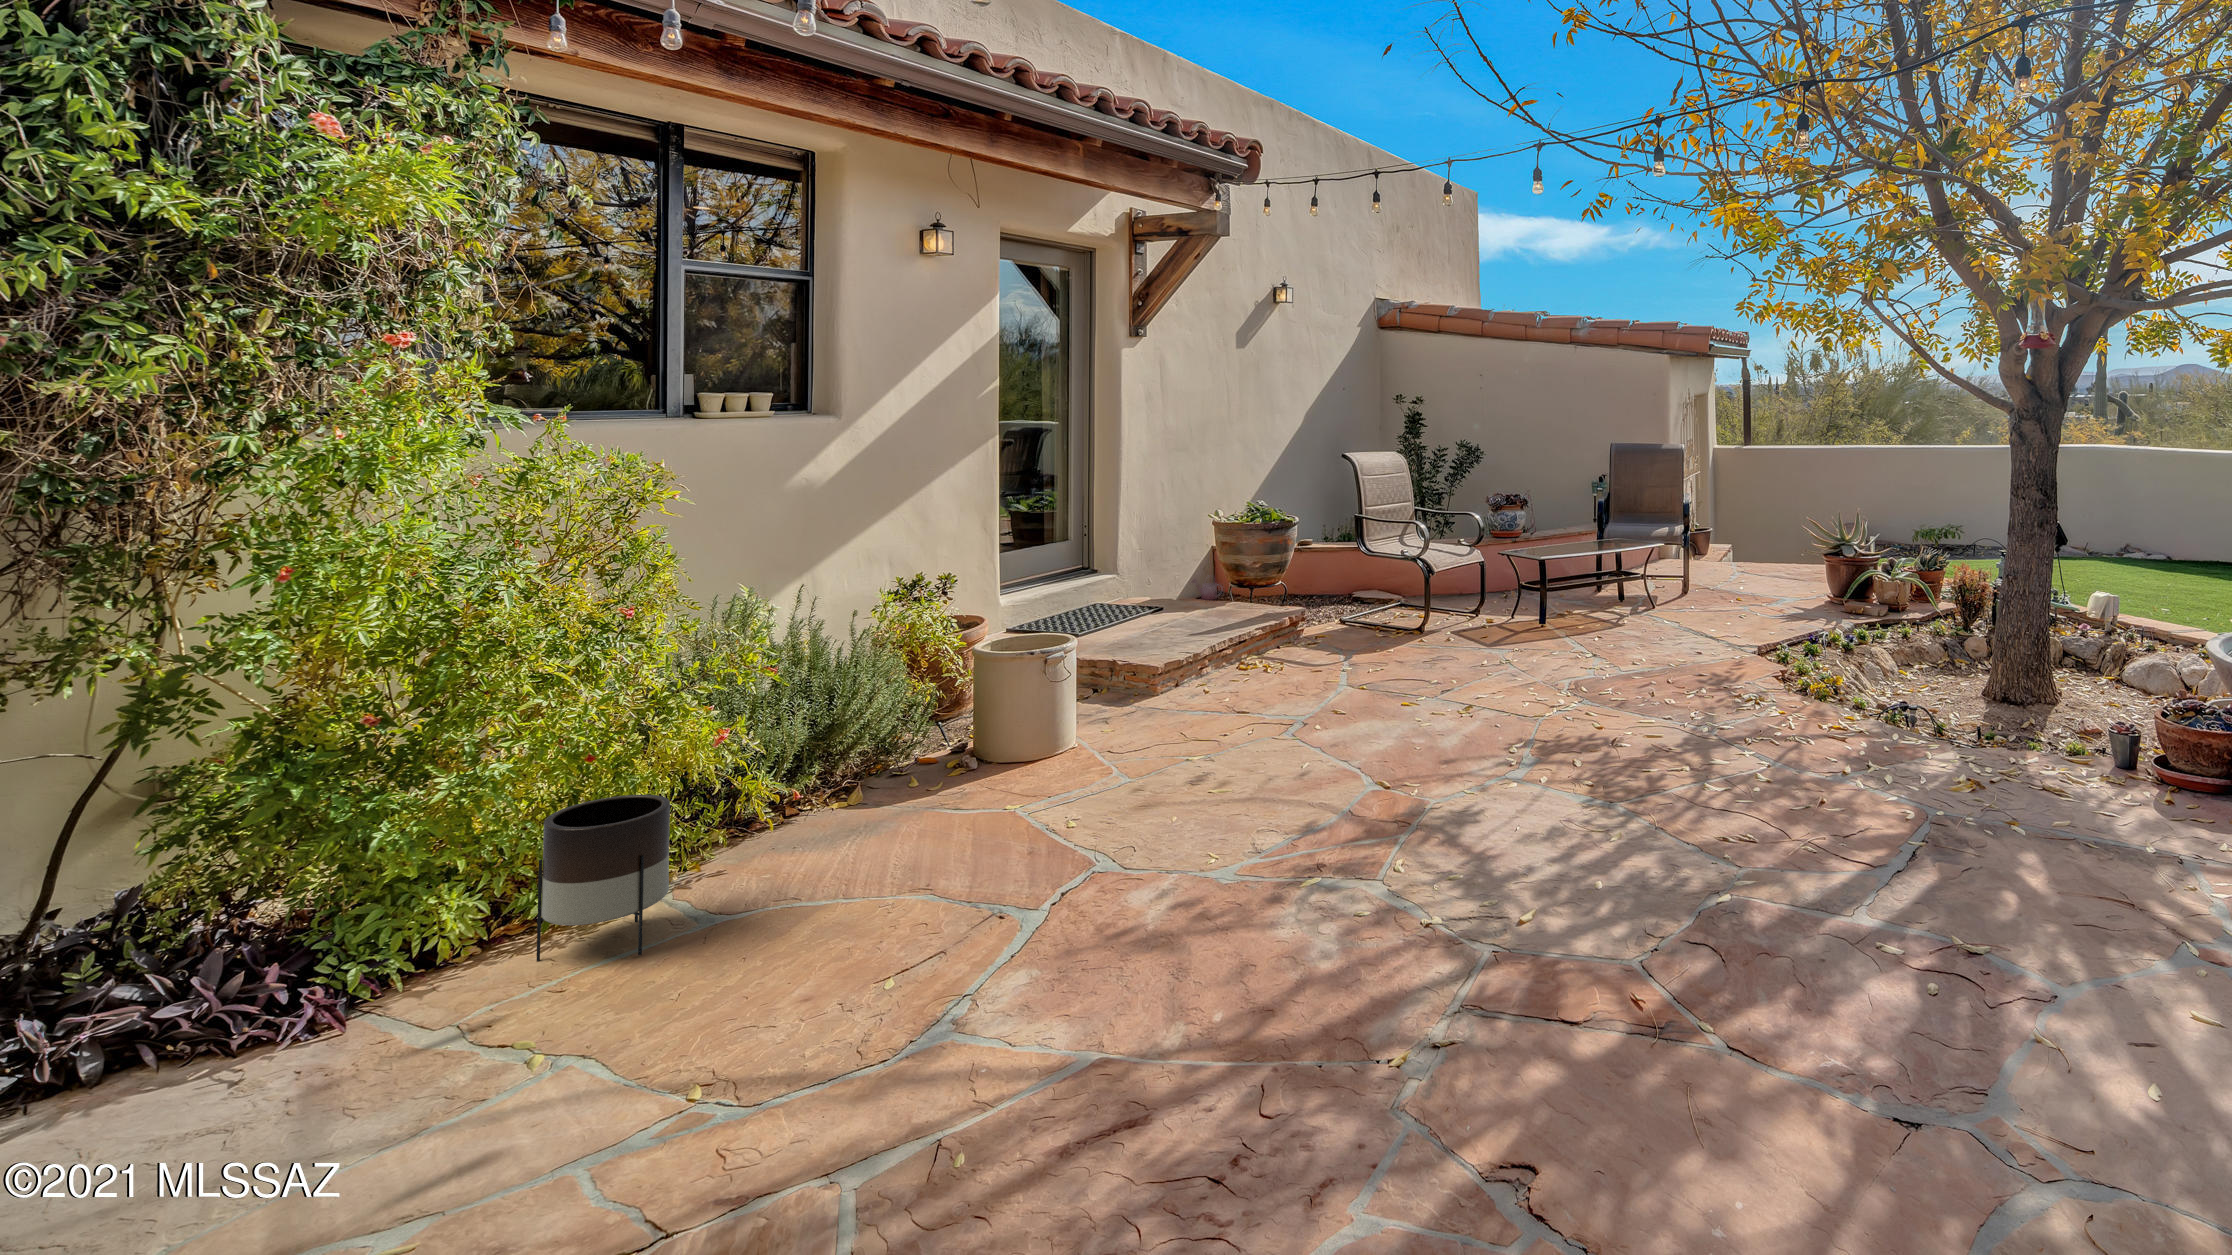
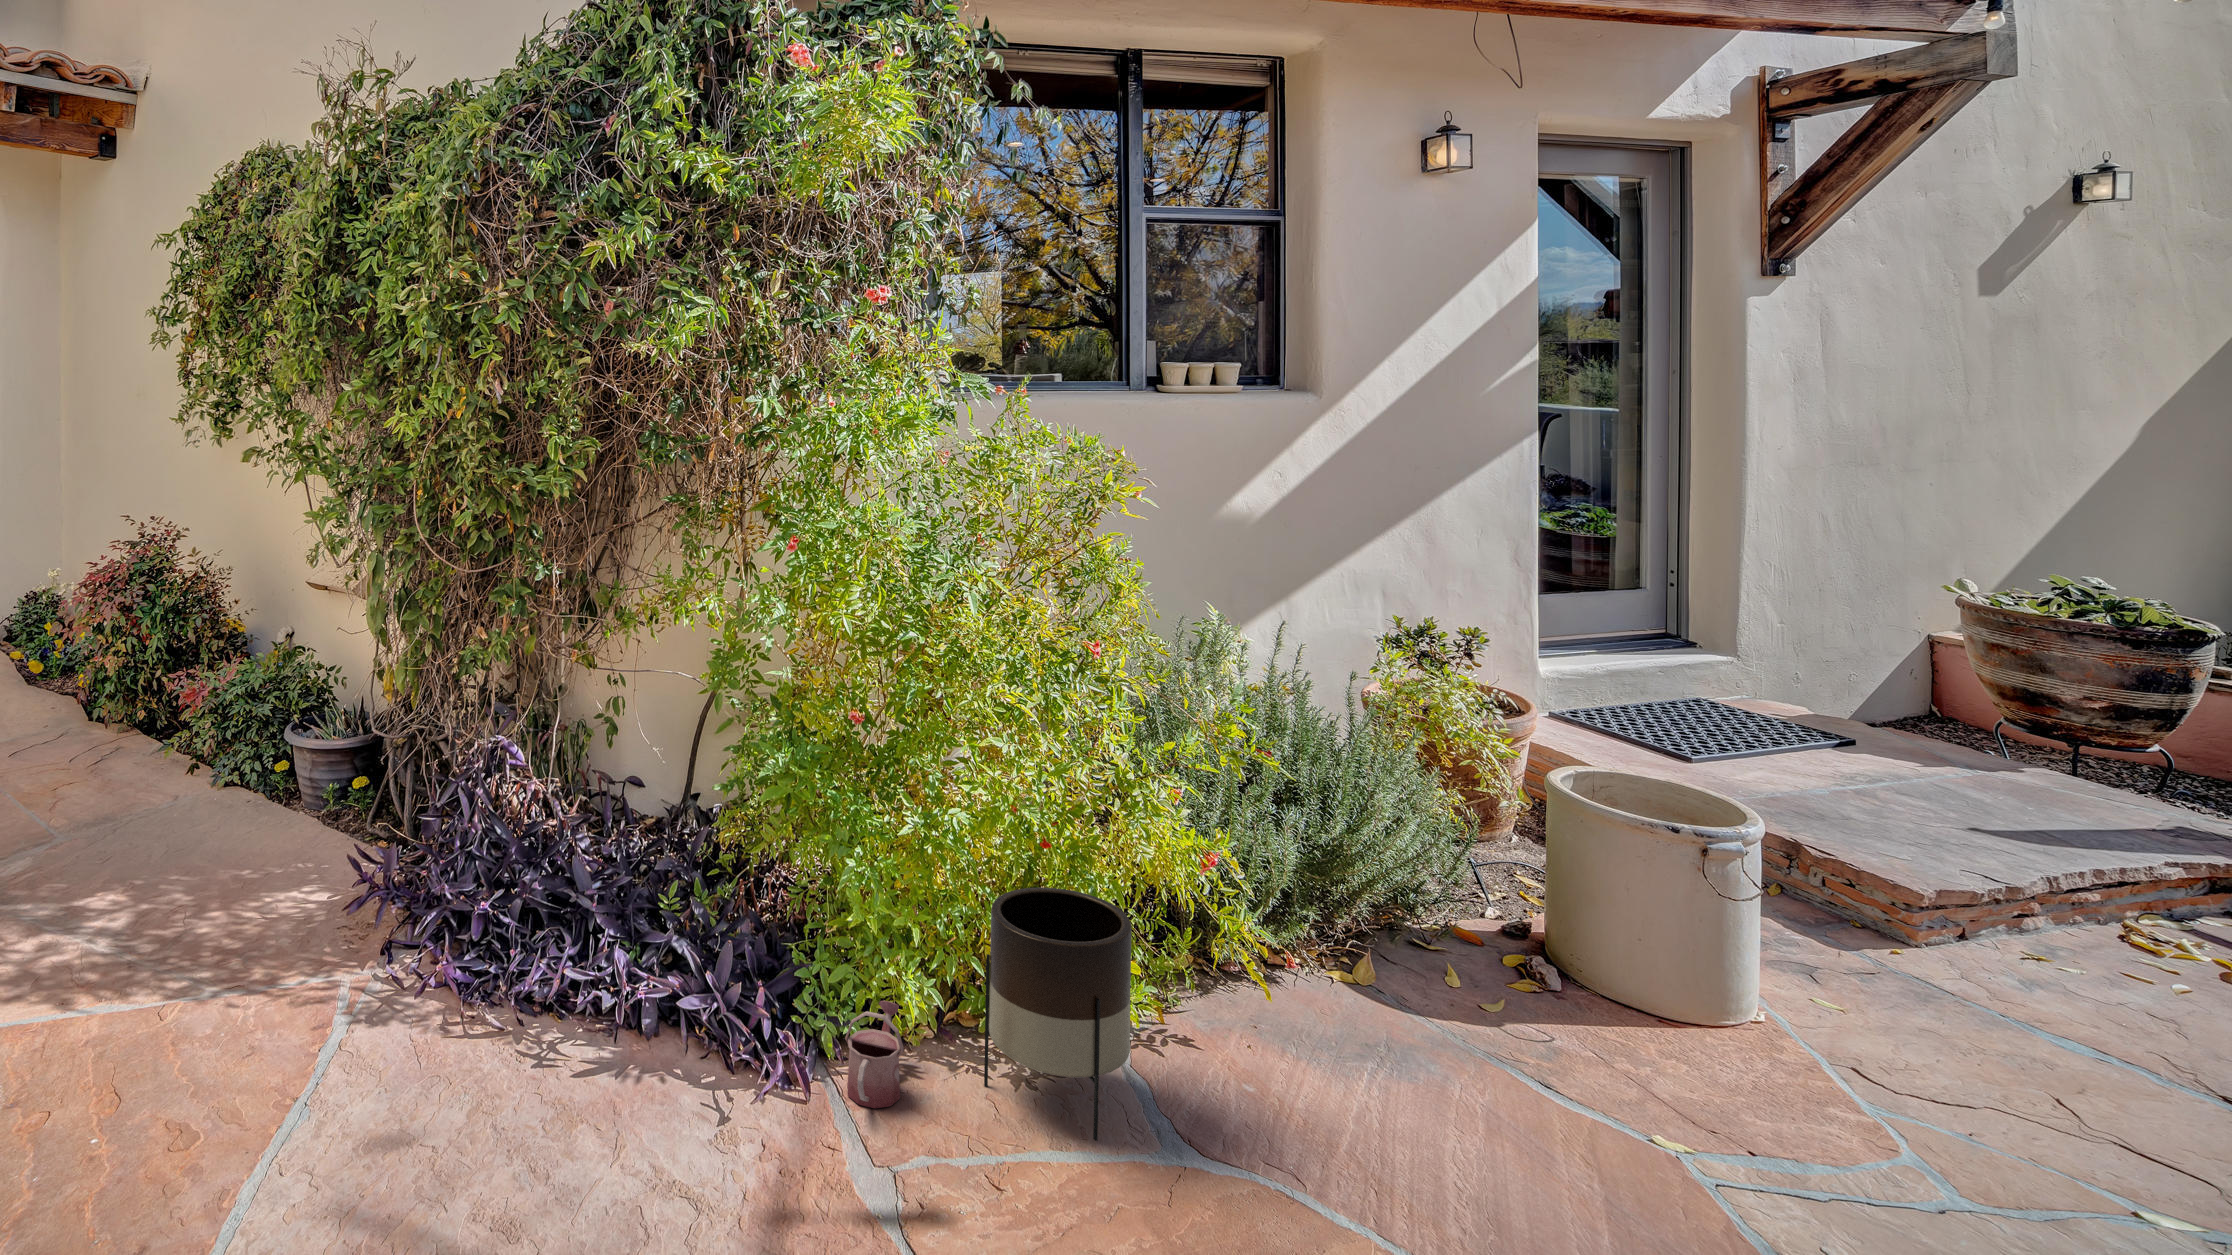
watering can: present [1192,577,1218,600] -> present [845,1001,904,1108]

